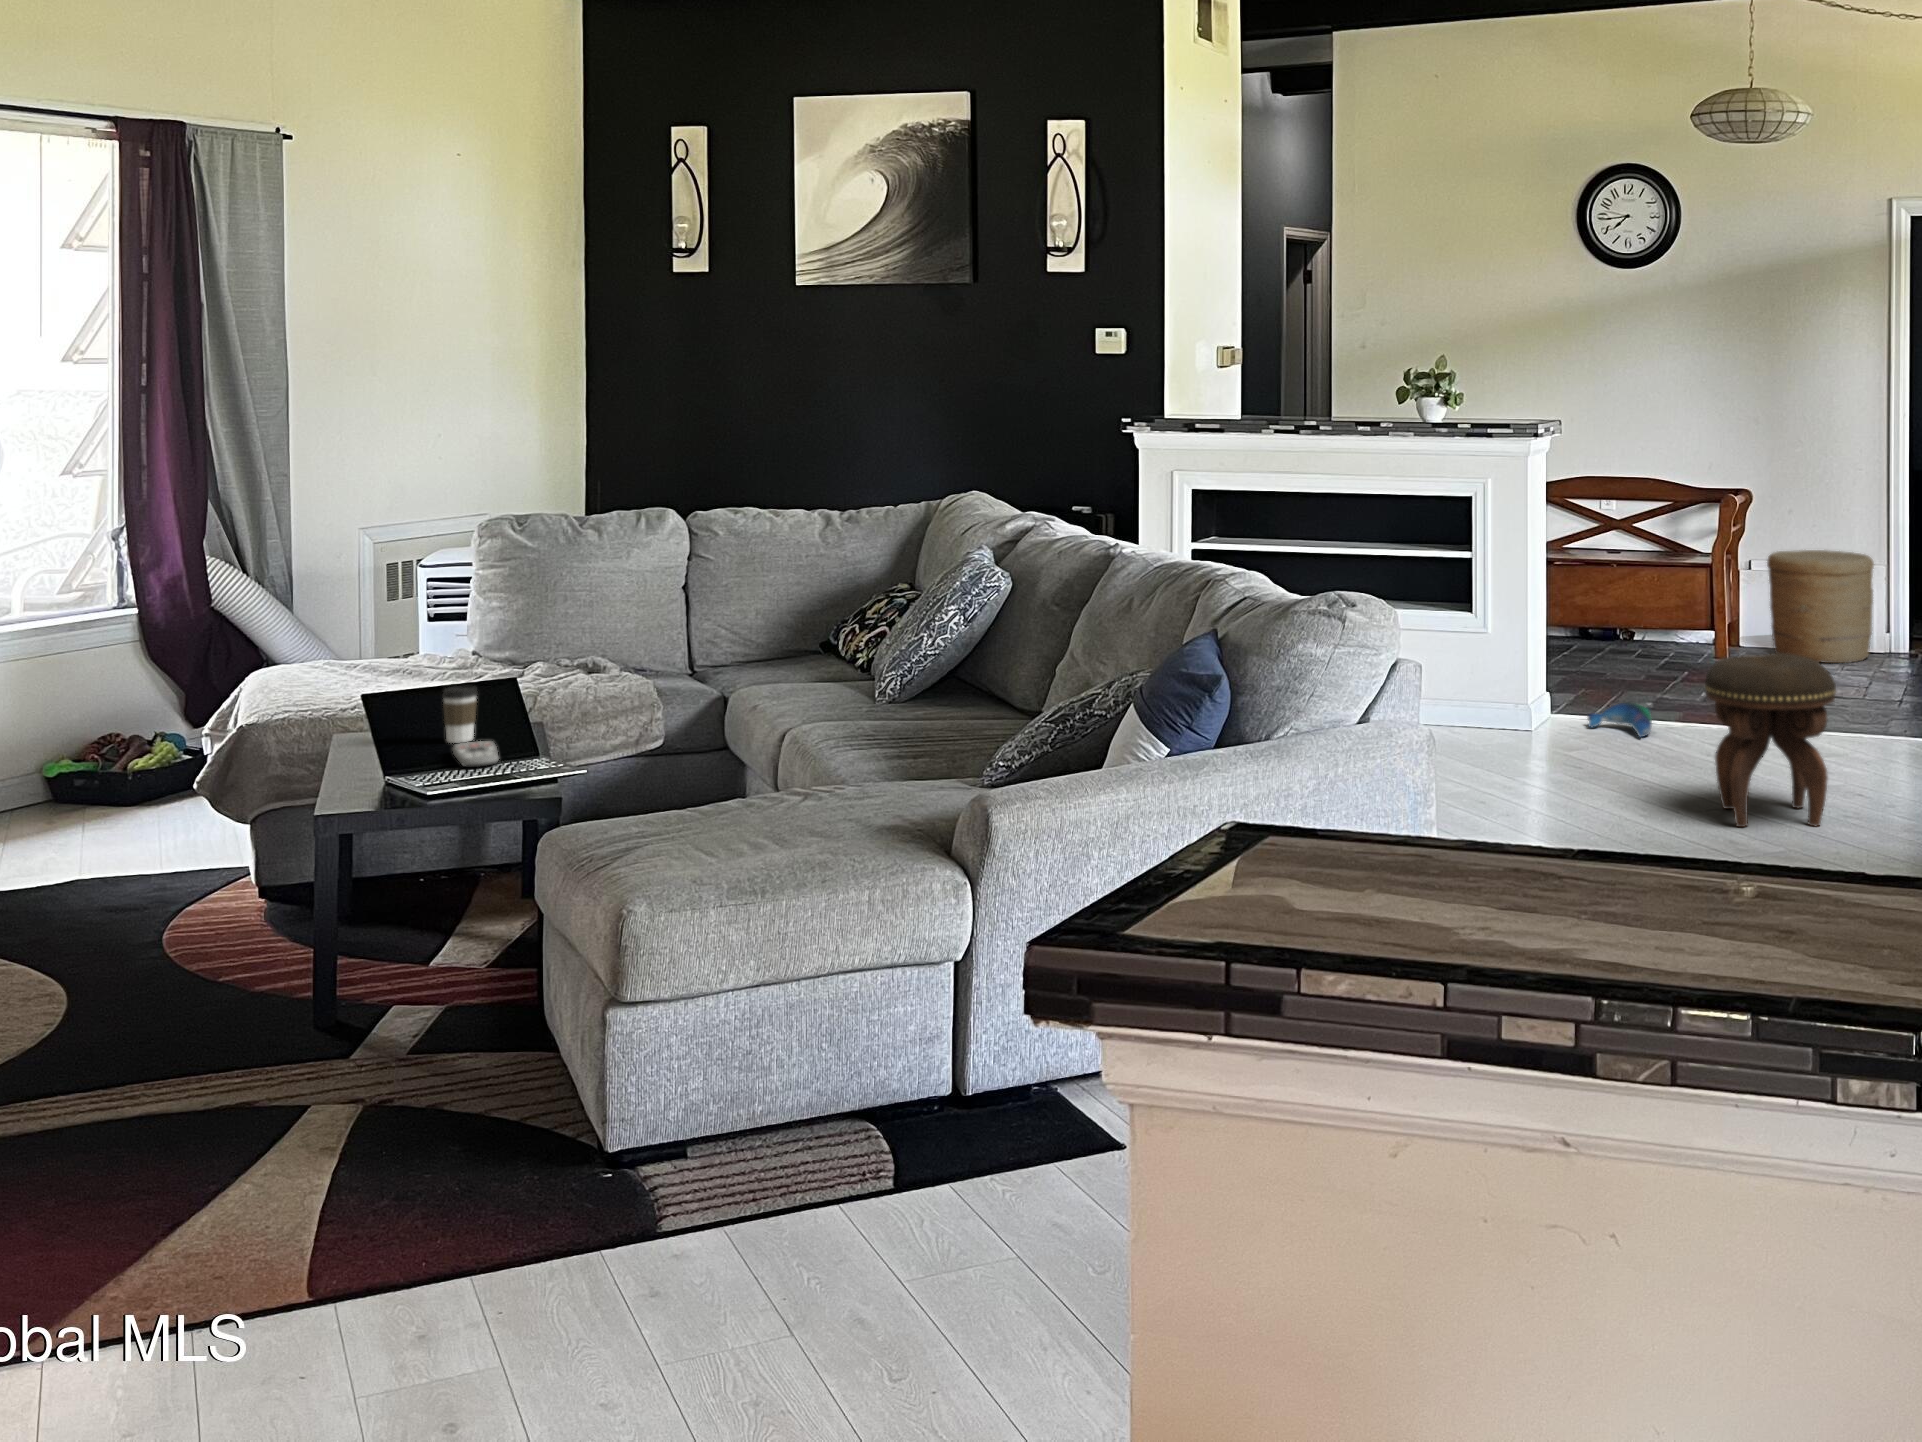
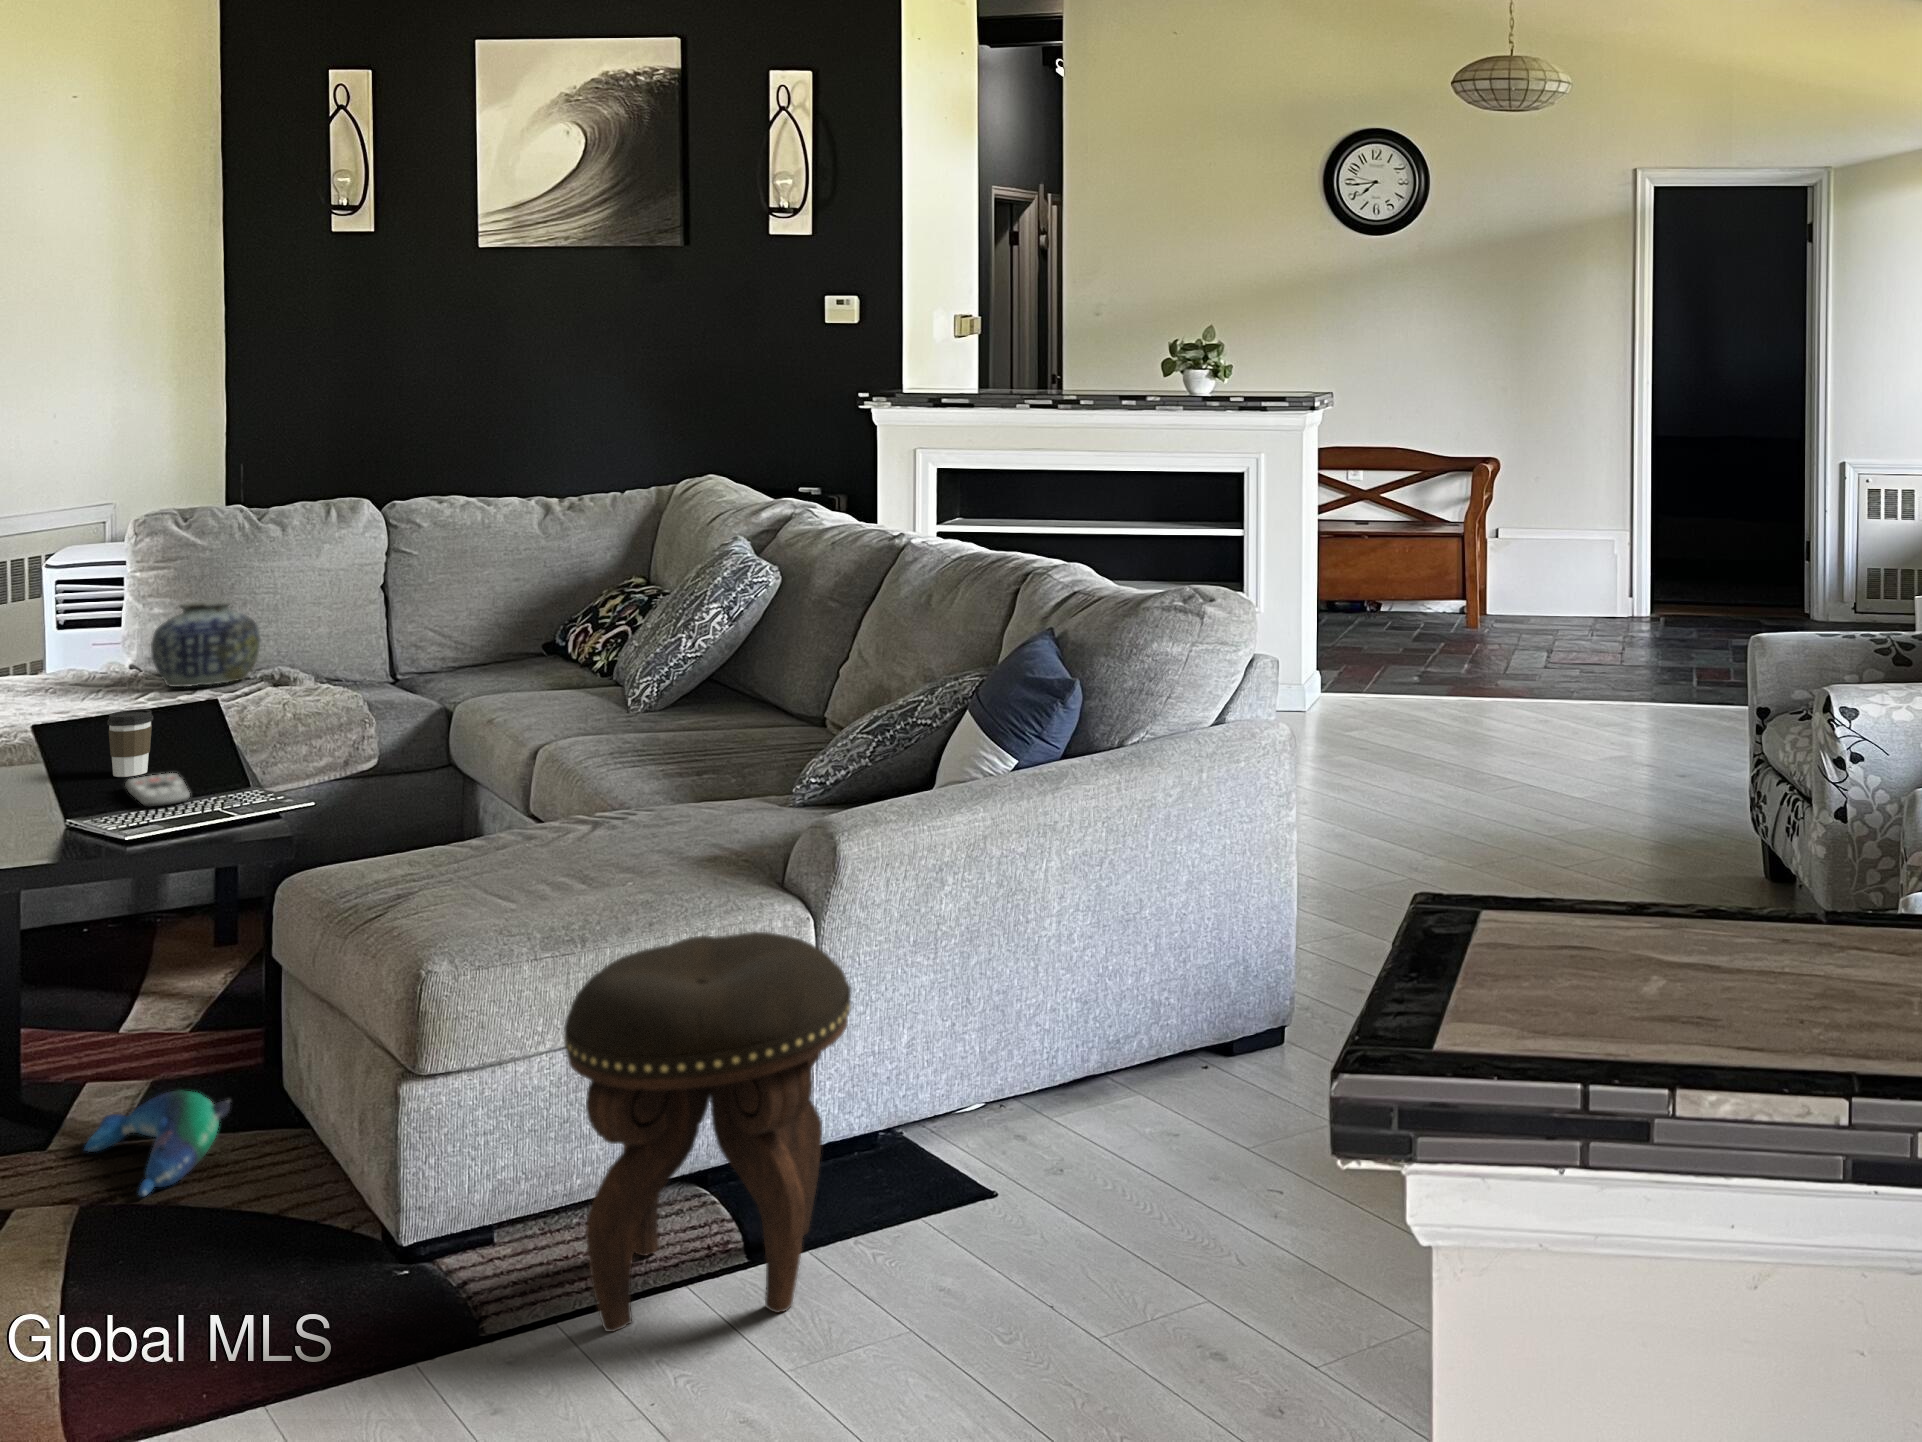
woven basket: present [1767,550,1874,663] -> none [1514,517,1616,627]
vase: none [495,598,581,672] -> present [151,600,261,687]
footstool: present [1705,653,1836,827] -> present [564,932,851,1332]
plush toy: present [1588,702,1652,737] -> present [84,1091,230,1197]

